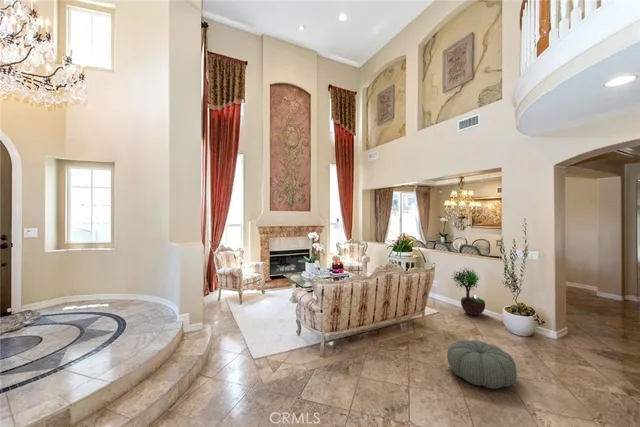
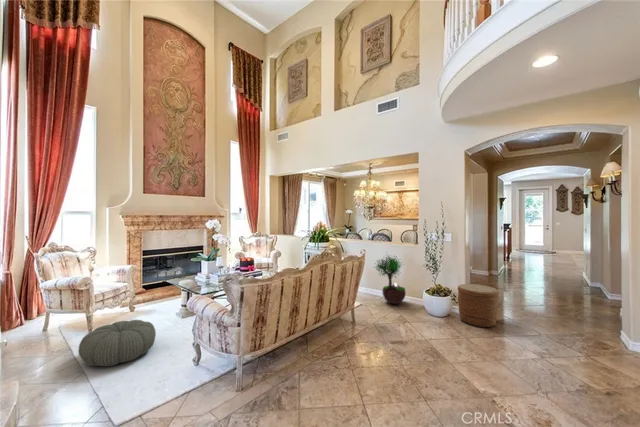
woven basket: none [537,303,587,351] -> present [458,284,499,327]
pouf: present [447,340,517,389] -> present [79,320,156,366]

